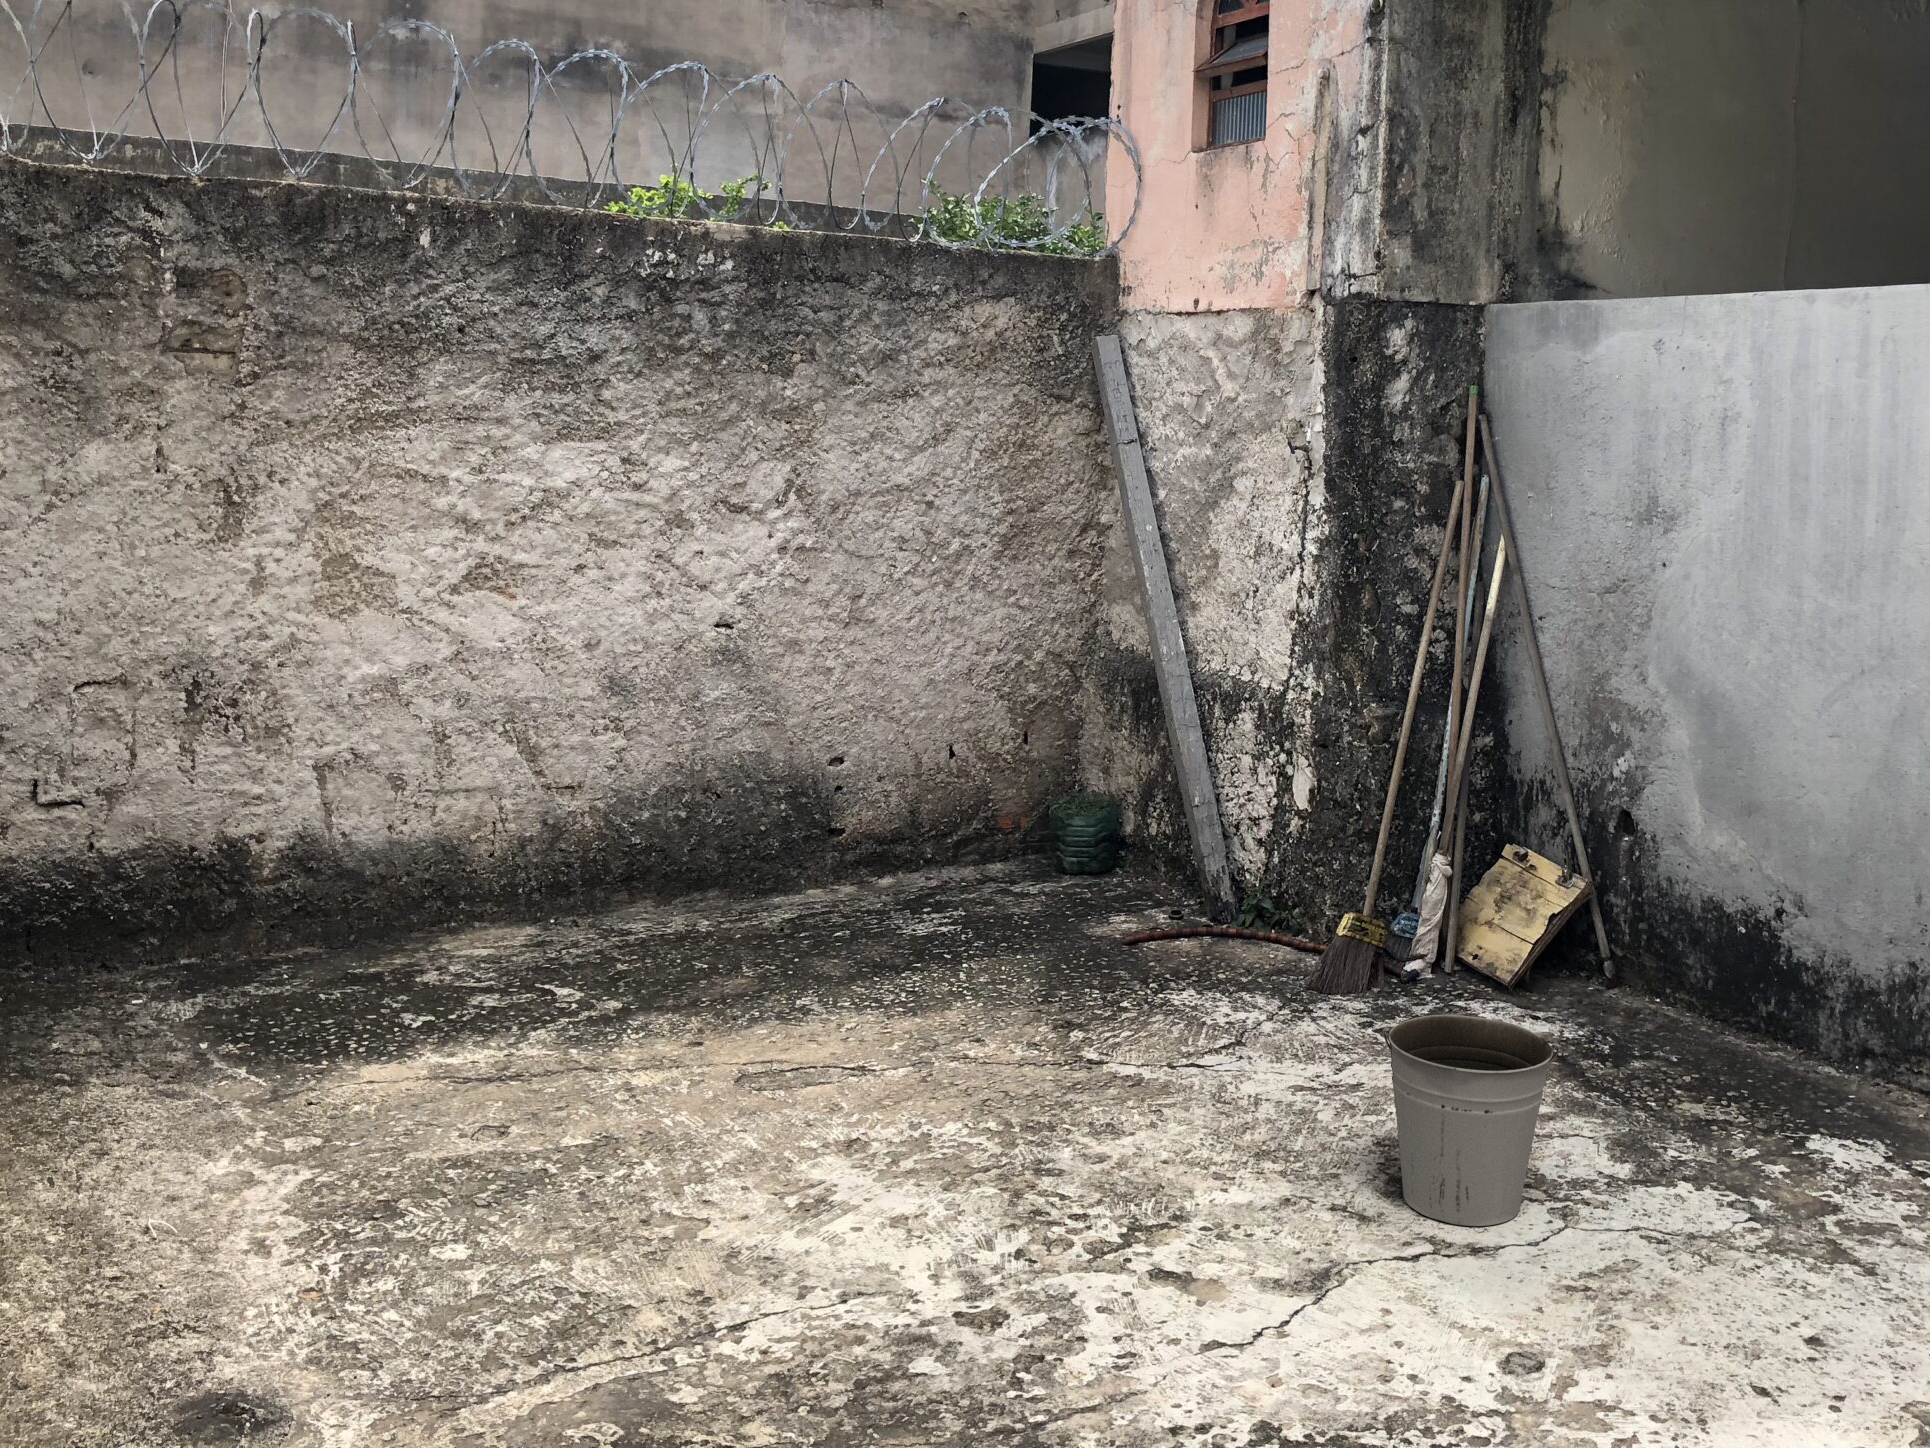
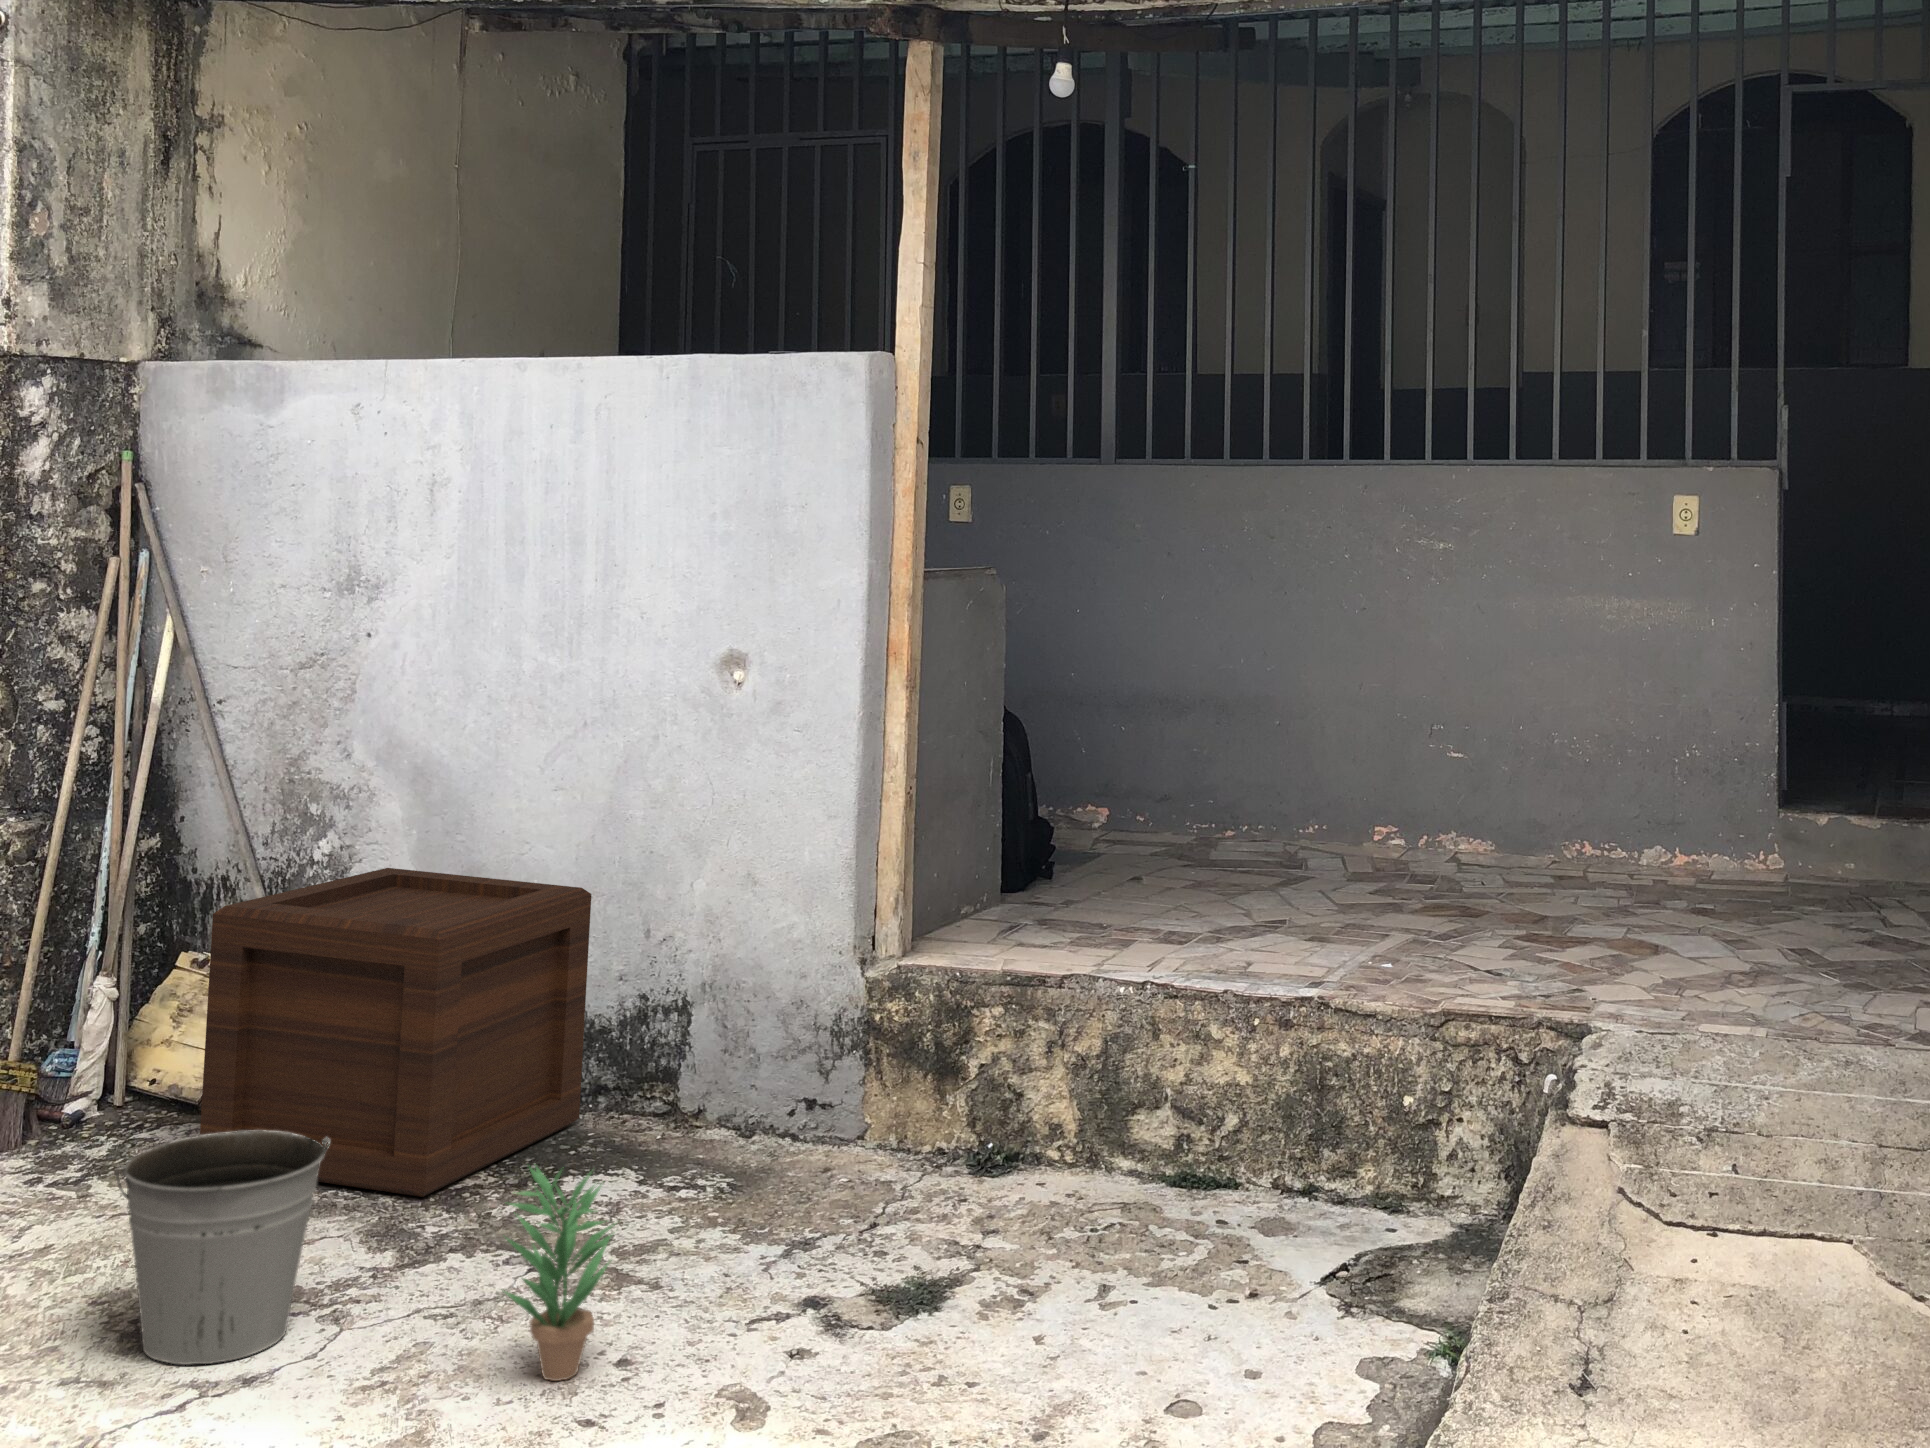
wooden crate: none [1493,794,1855,1116] -> present [200,868,591,1197]
potted plant: none [1686,1115,1810,1344] -> present [505,1167,615,1381]

